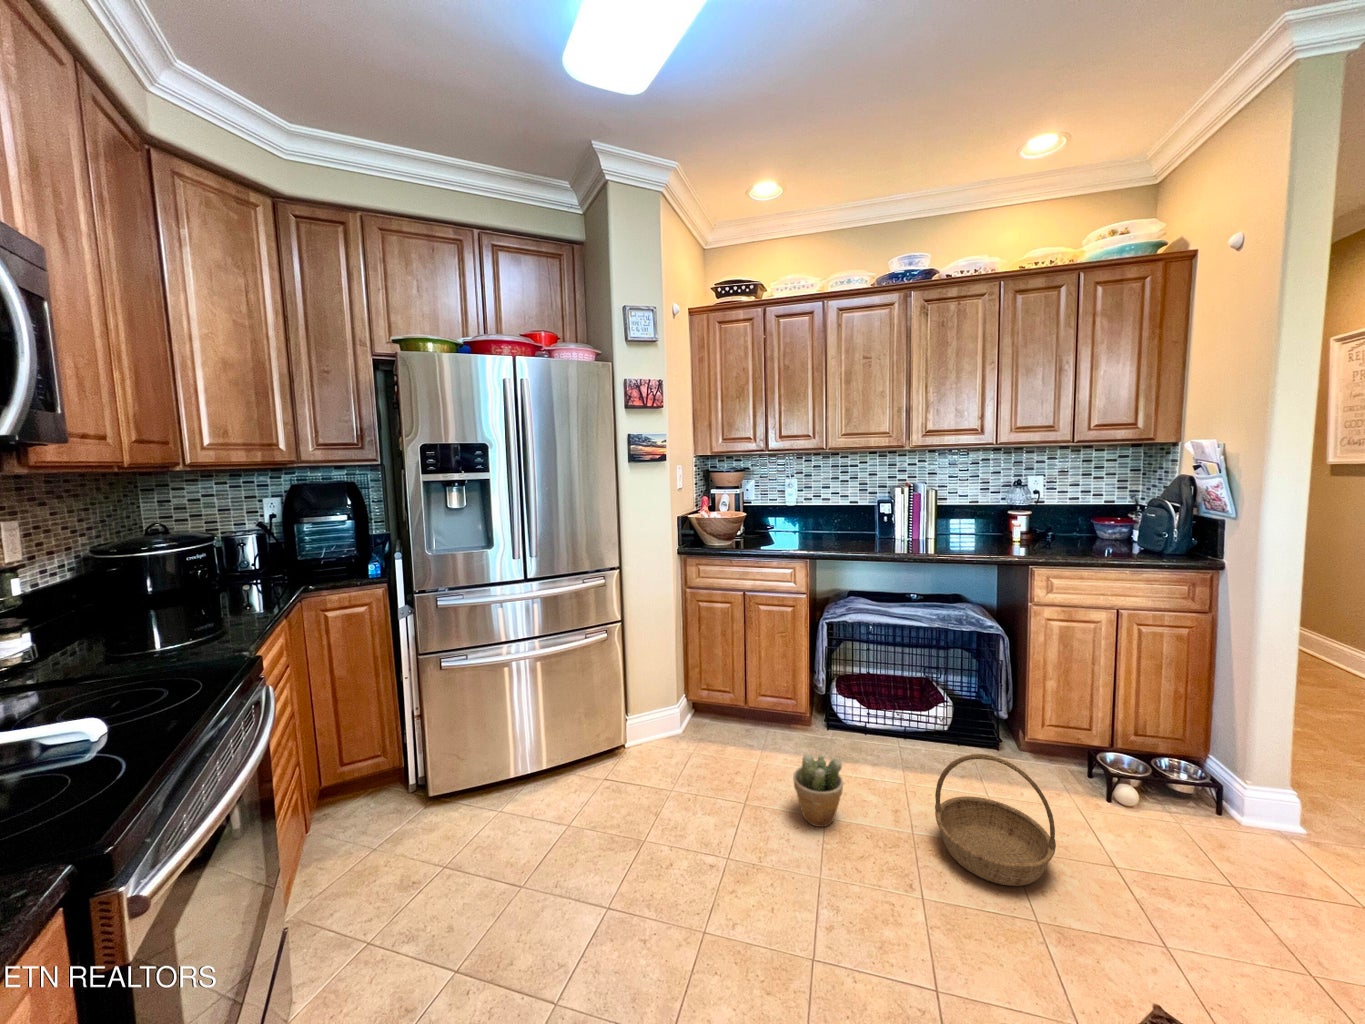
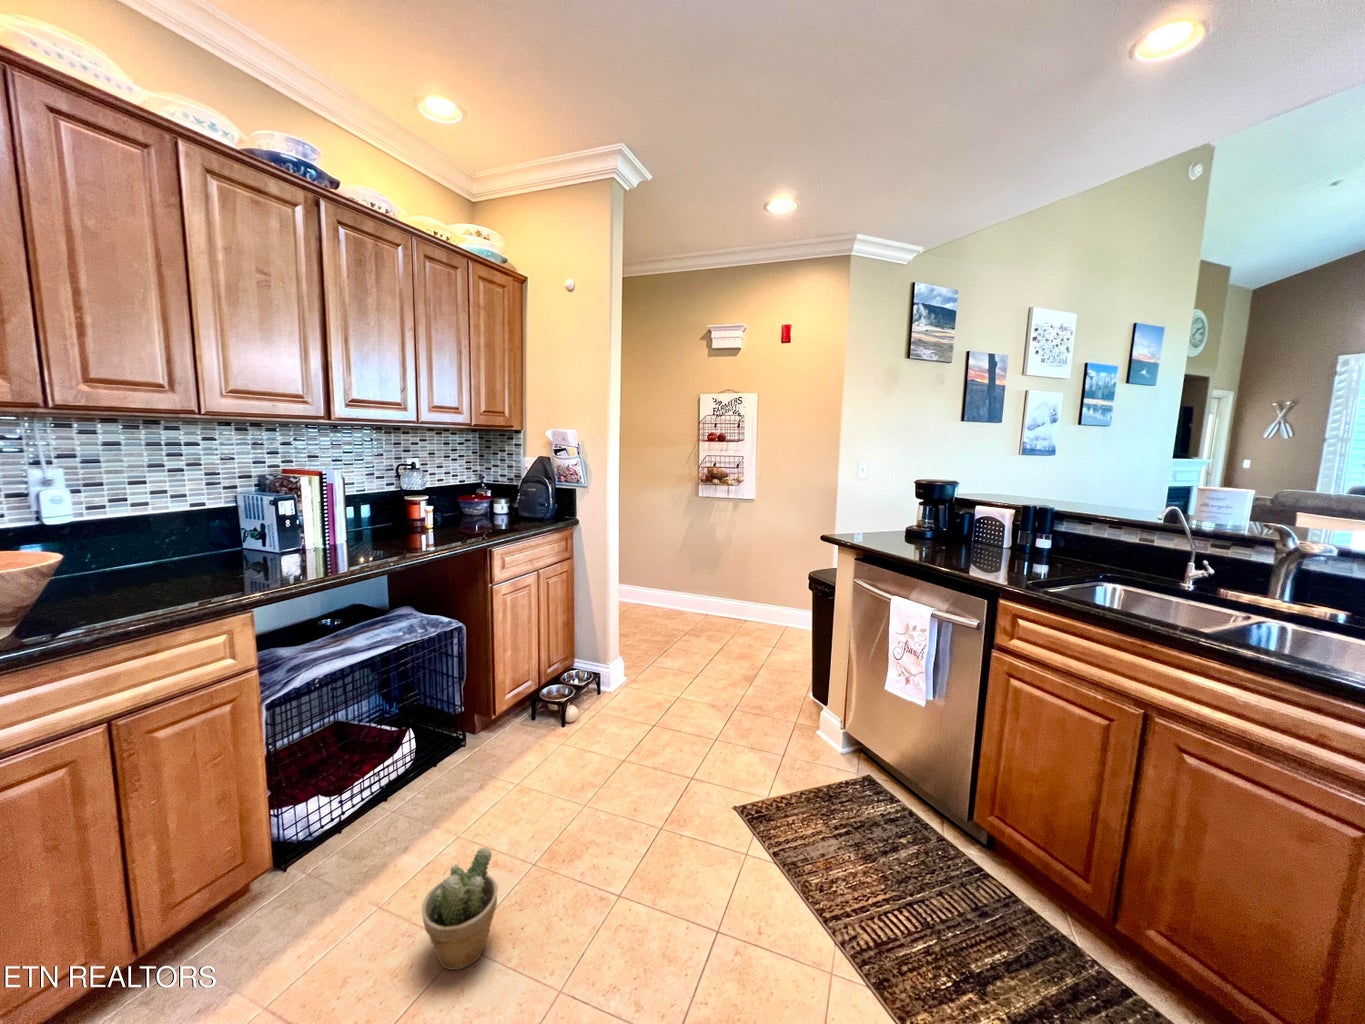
basket: present [935,754,1056,886] -> none [541,723,638,844]

